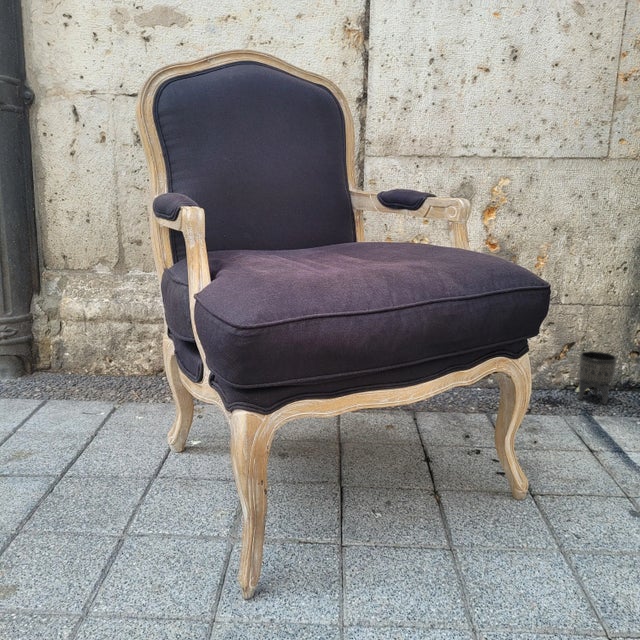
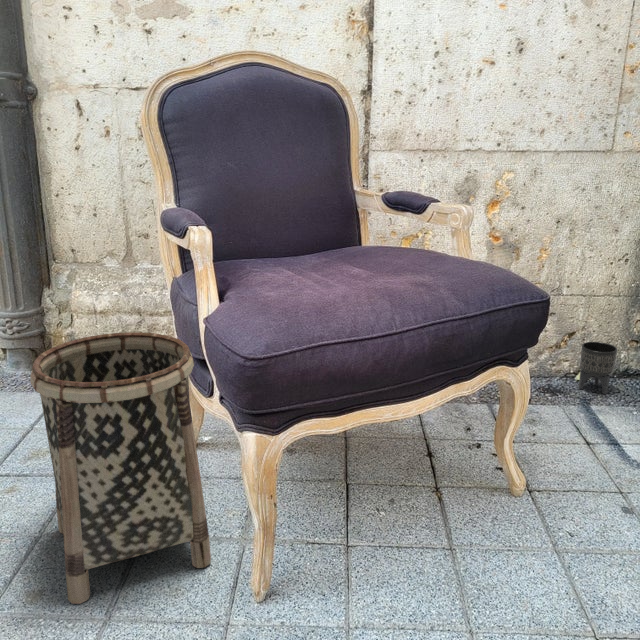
basket: none [7,317,196,601] -> present [30,332,211,604]

